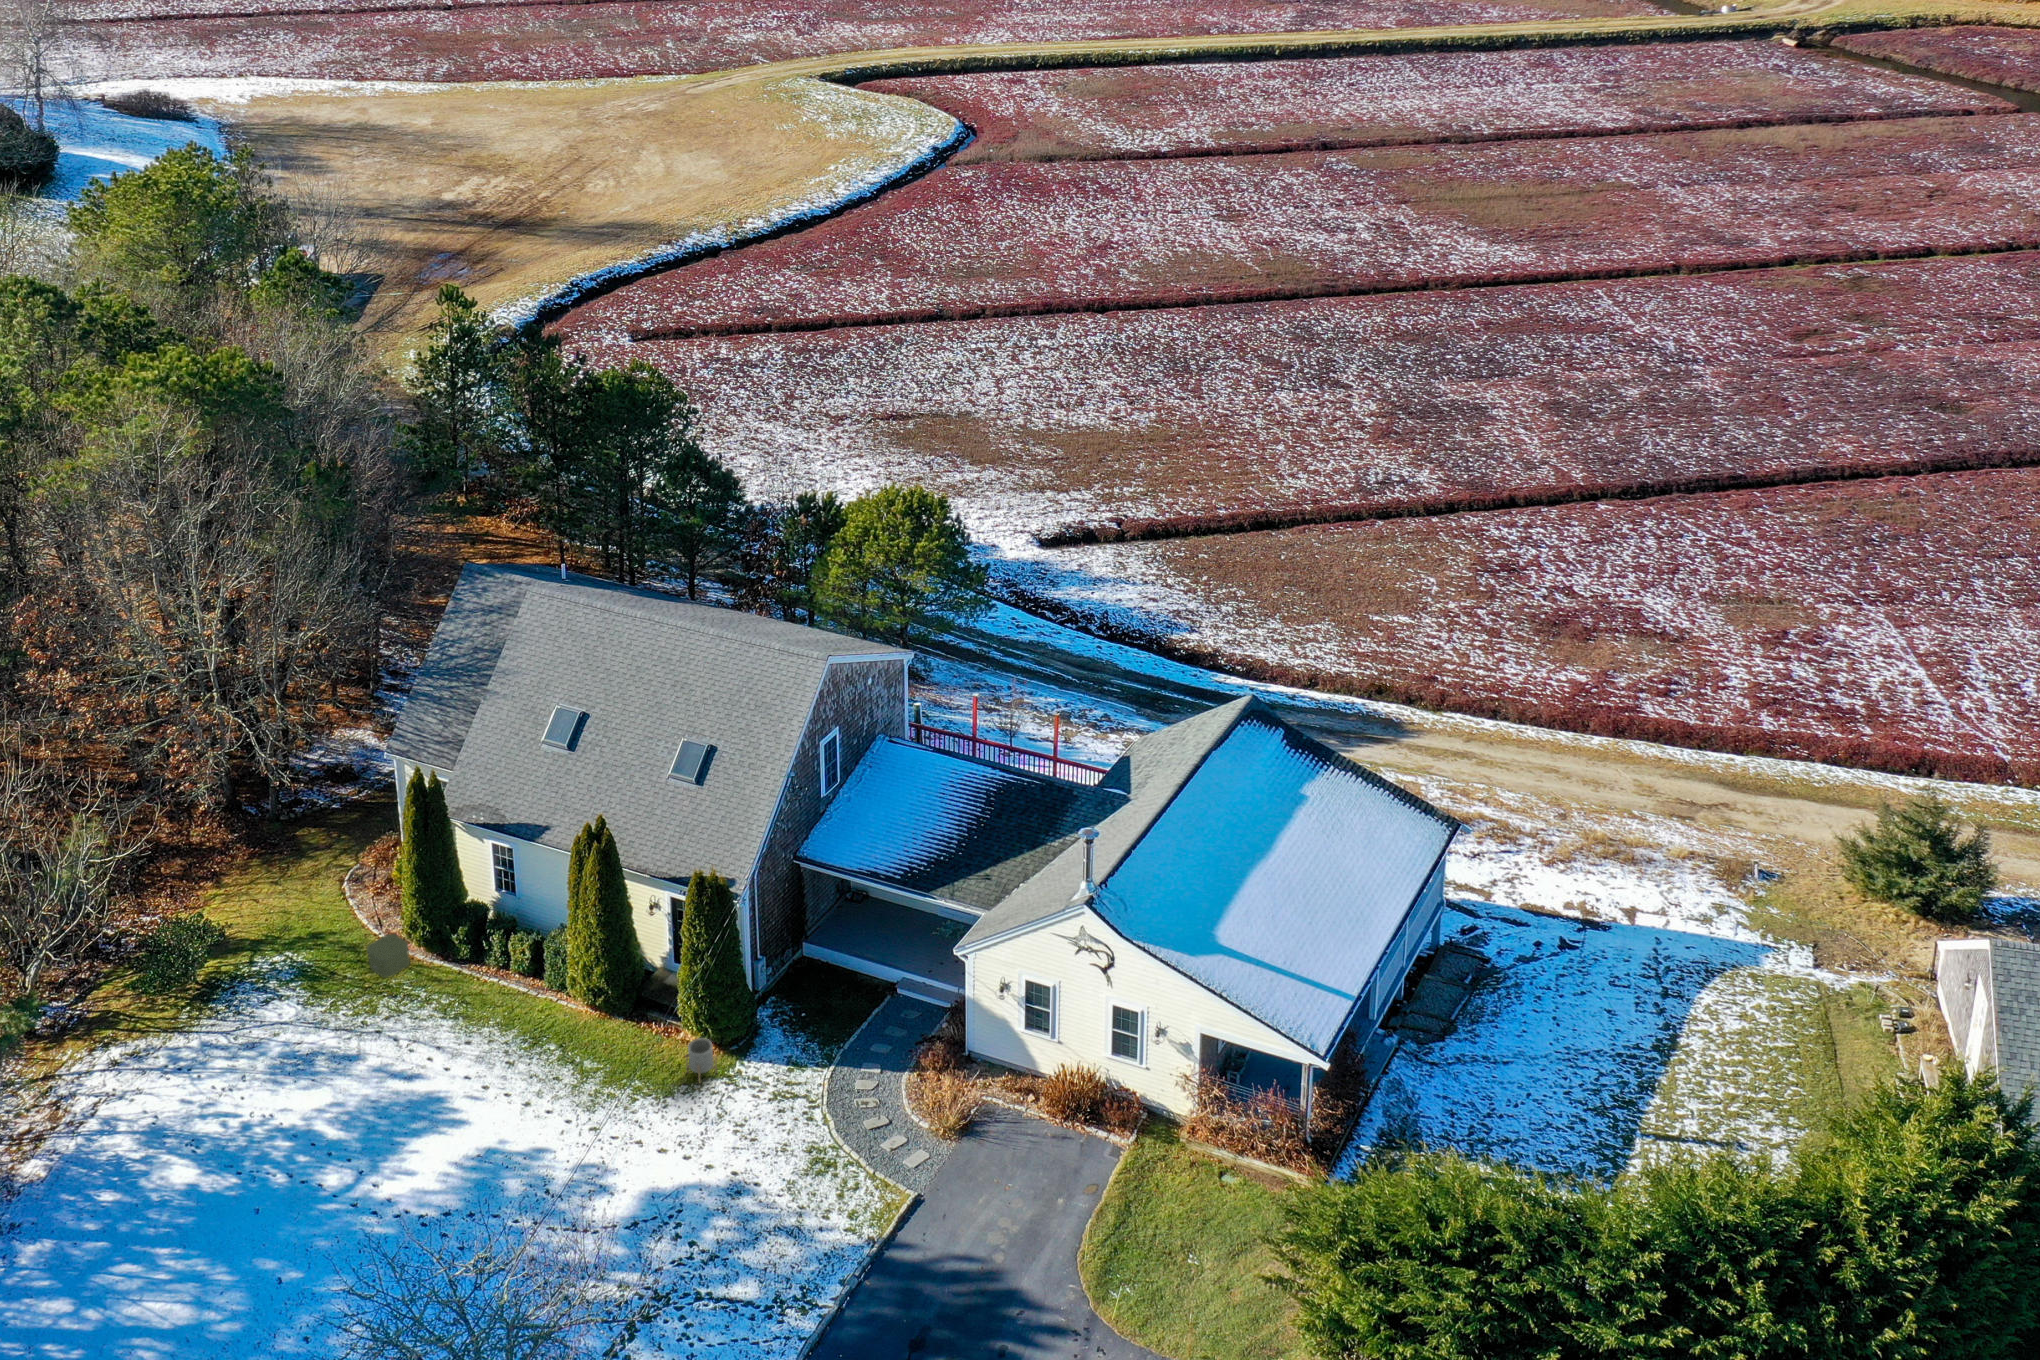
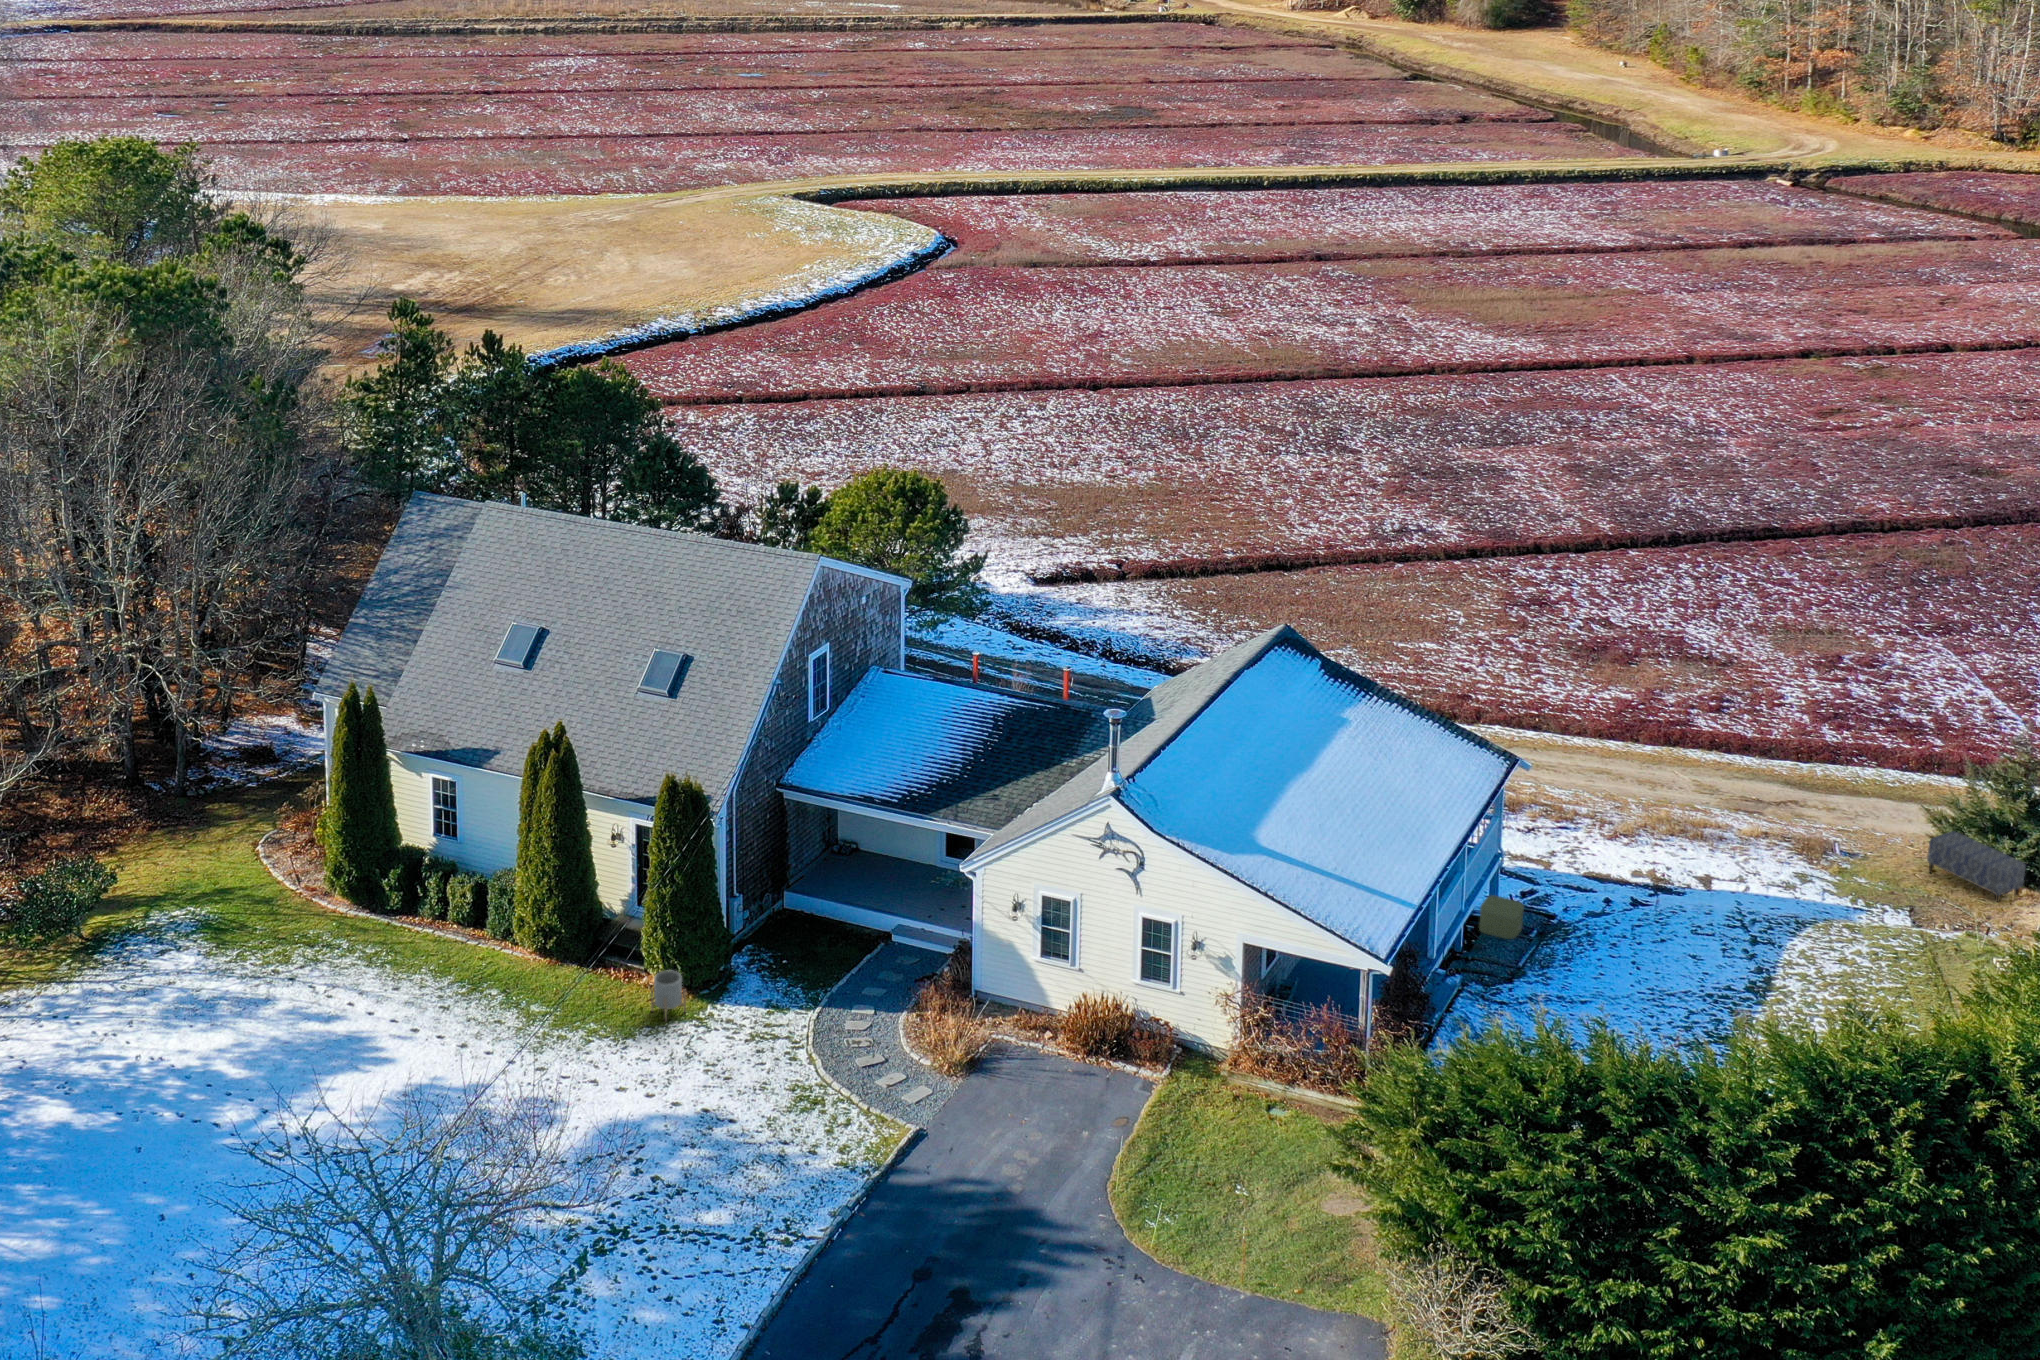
bench: none [1829,860,1913,933] -> present [1927,831,2026,902]
storage box: present [367,934,410,978] -> present [1479,895,1524,939]

